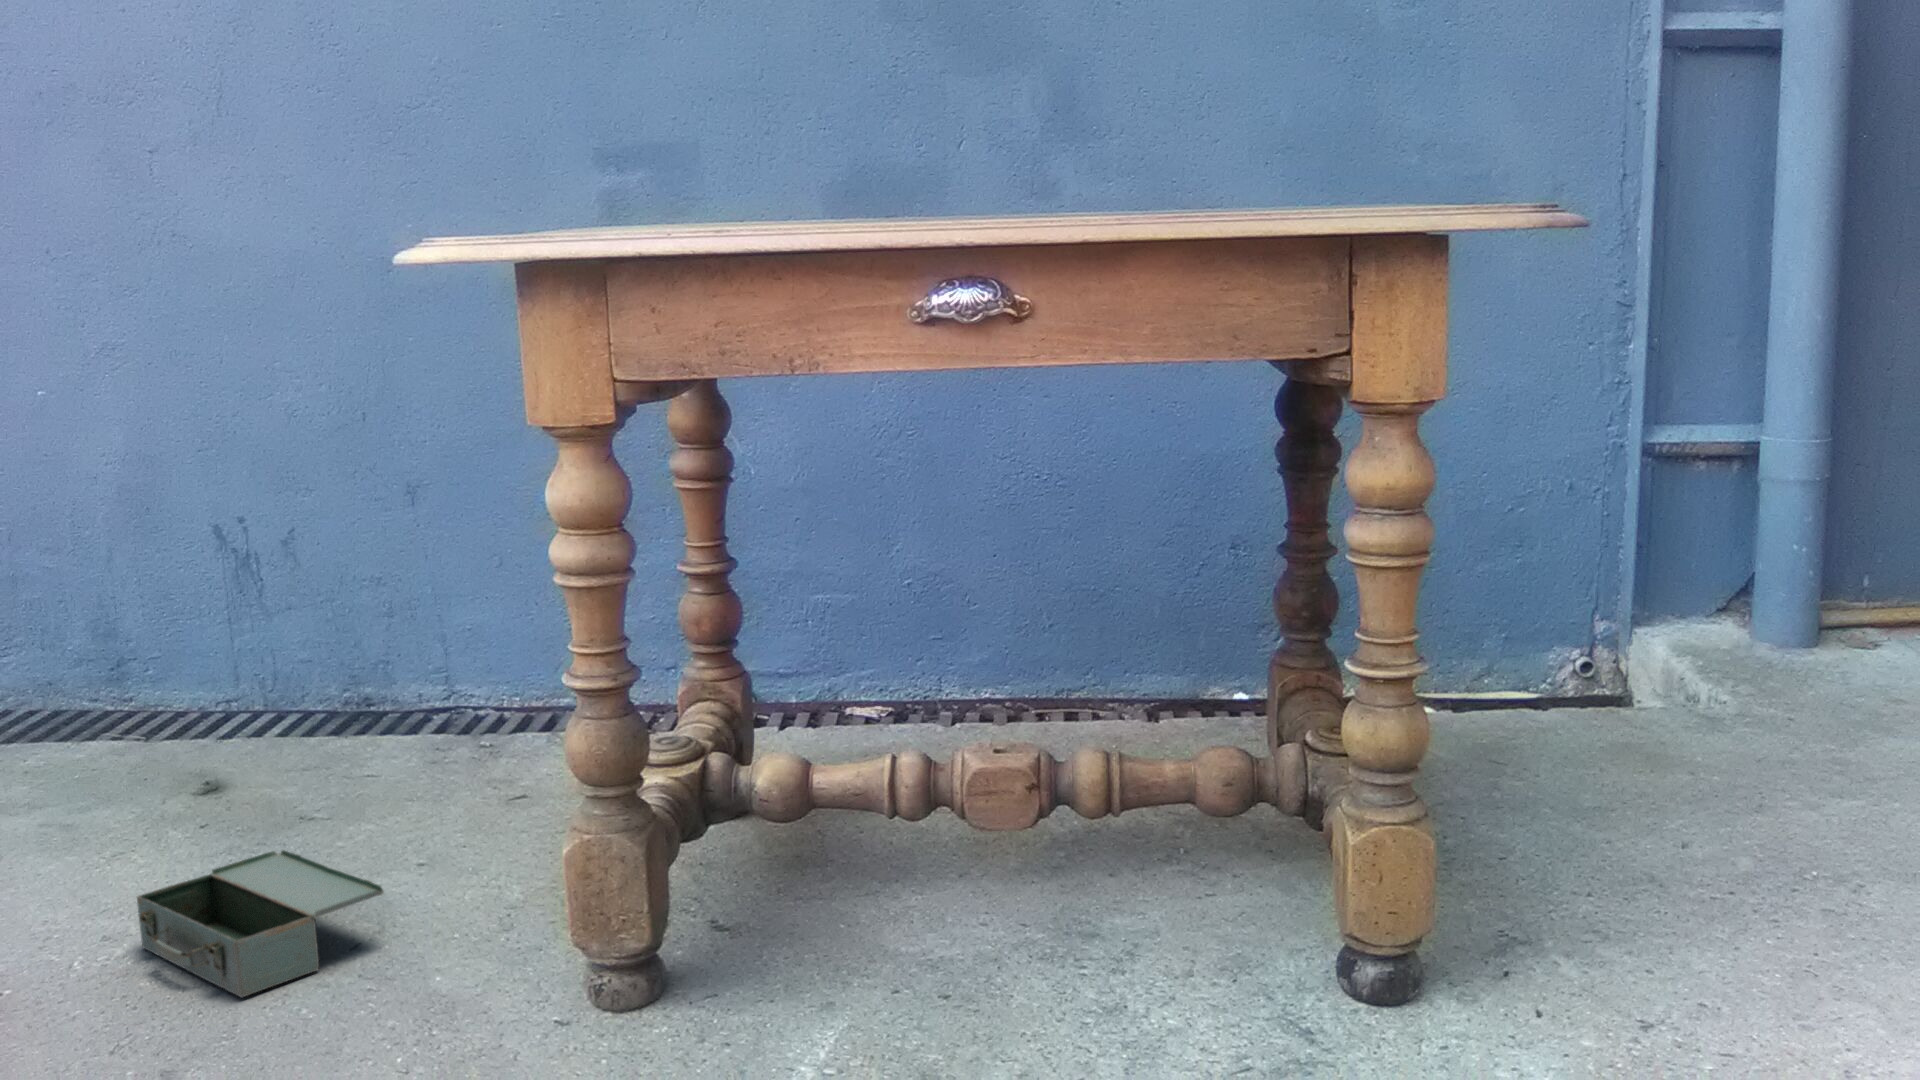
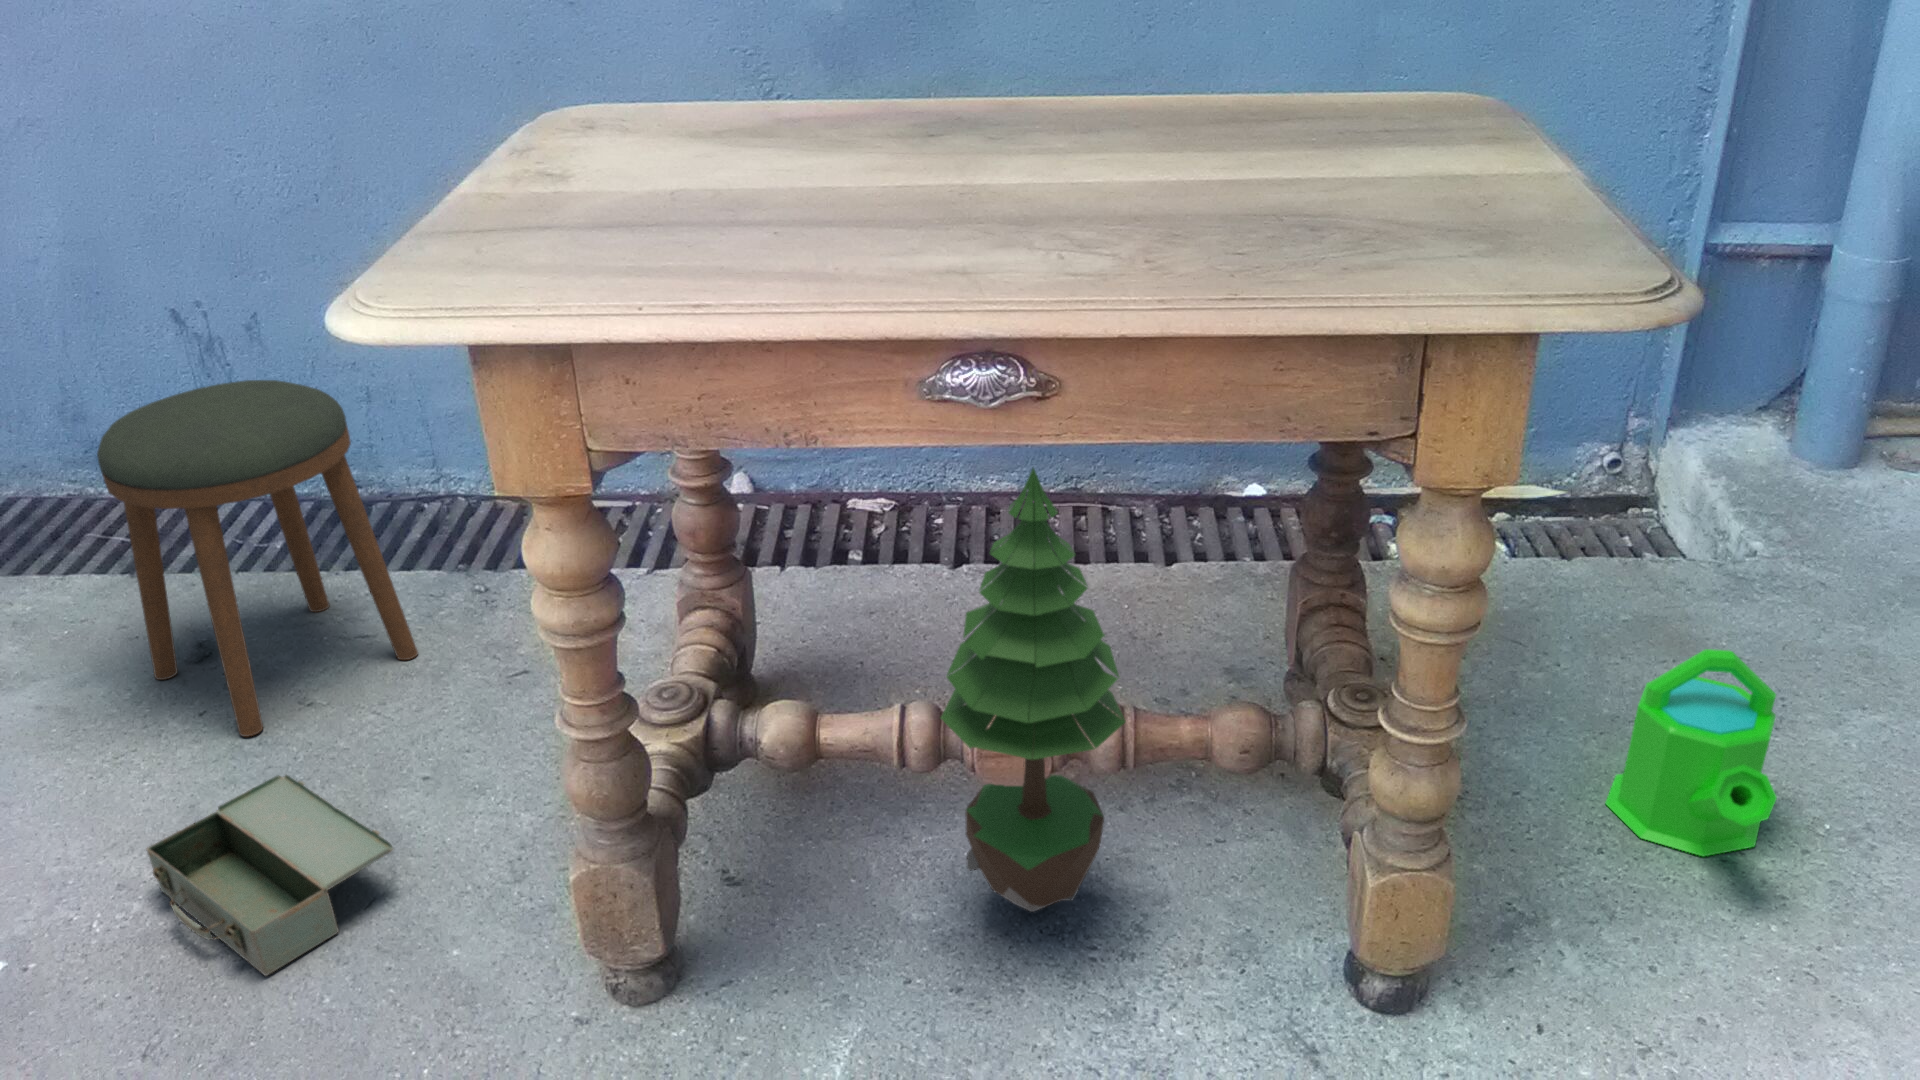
potted tree: none [928,458,1107,942] -> present [941,468,1126,912]
stool: none [145,534,418,853] -> present [97,380,418,737]
watering can: none [1596,693,1754,902] -> present [1606,649,1777,856]

